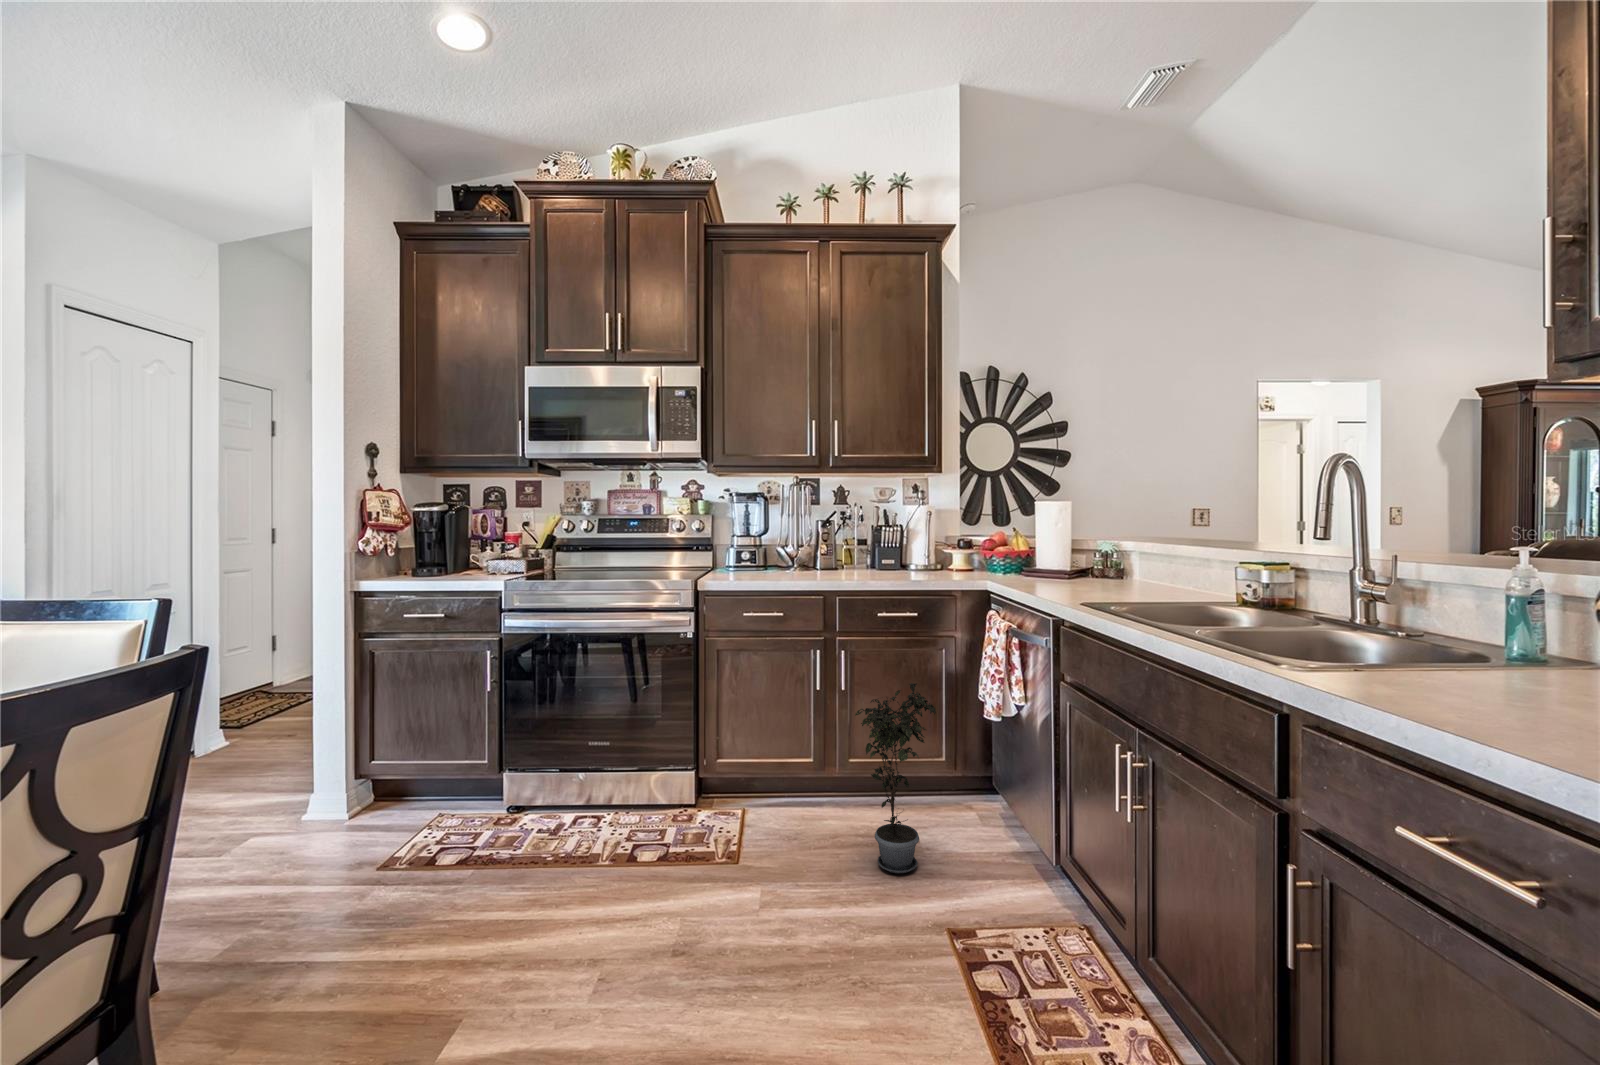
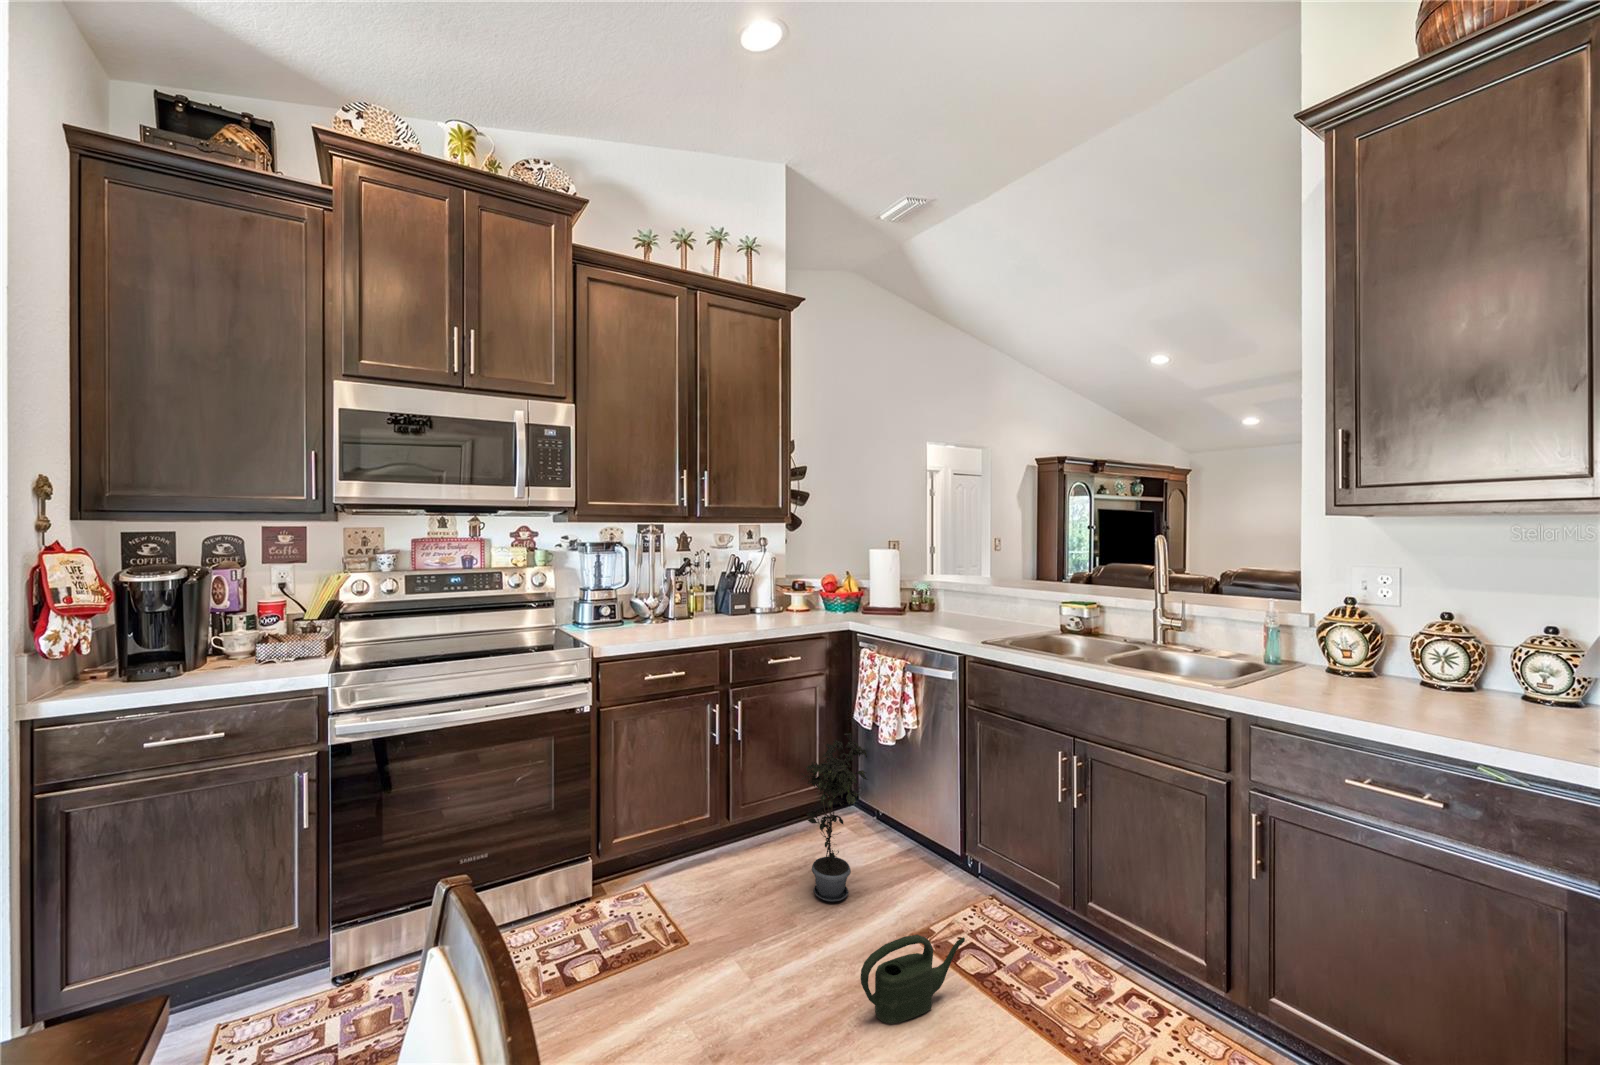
watering can: none [799,901,946,1000] -> present [860,935,965,1024]

